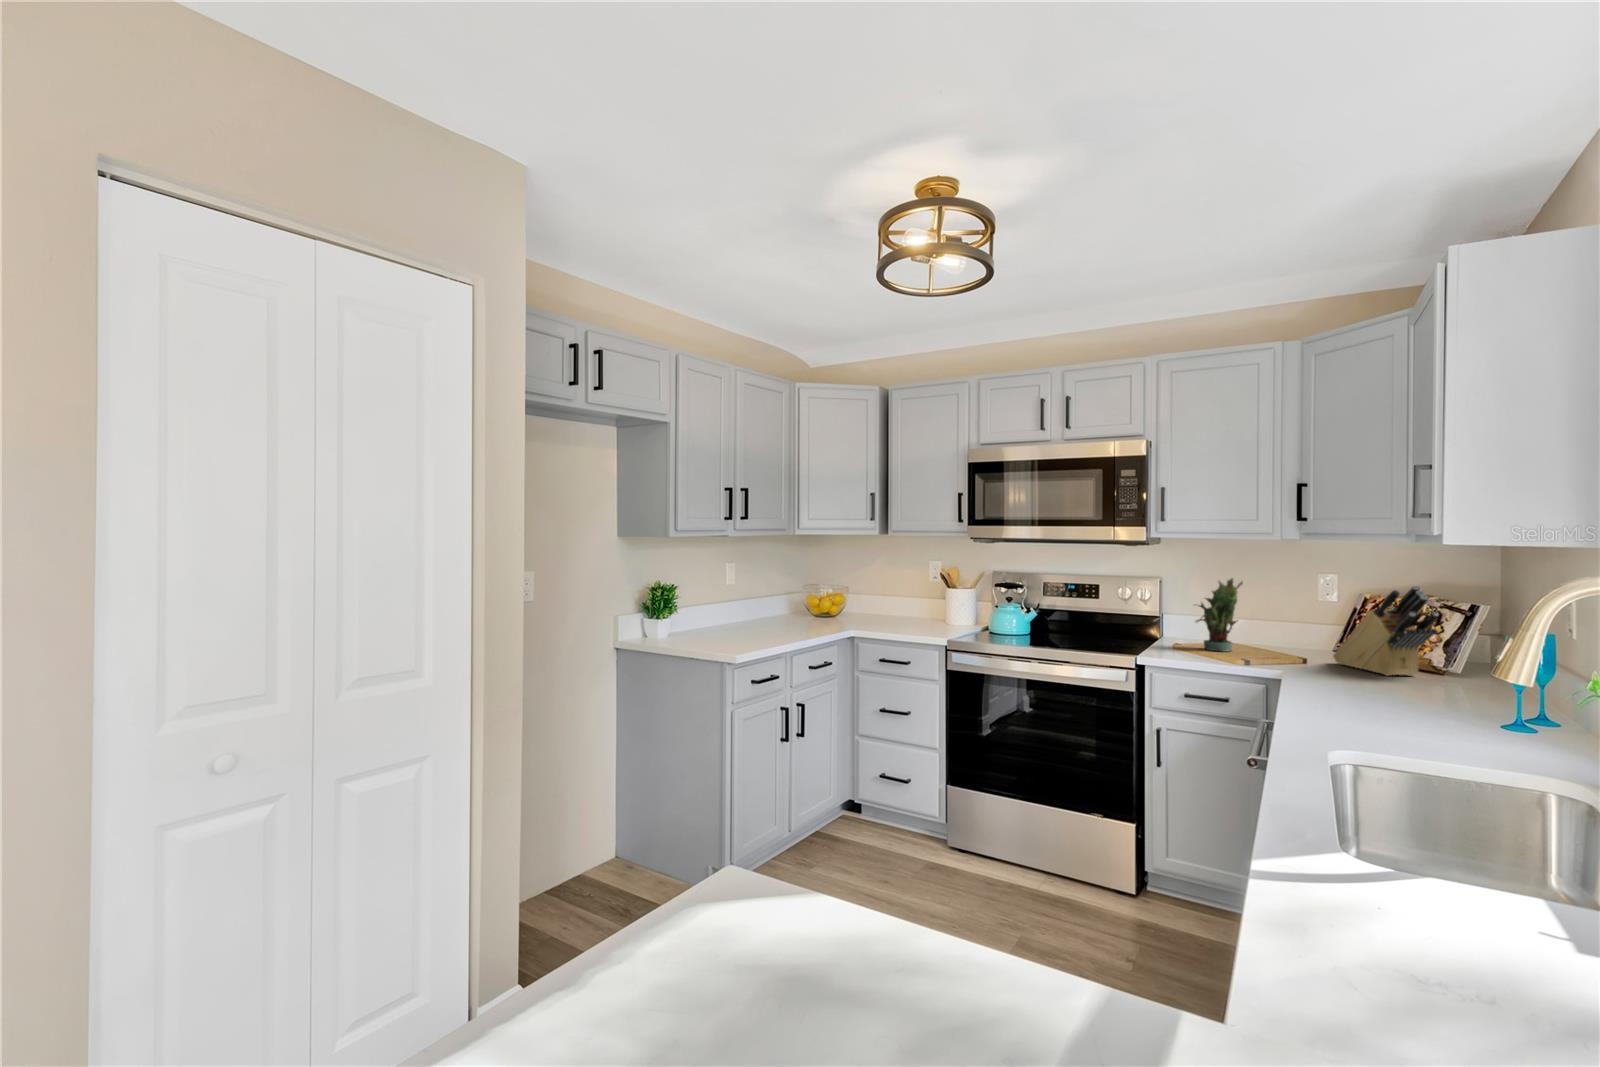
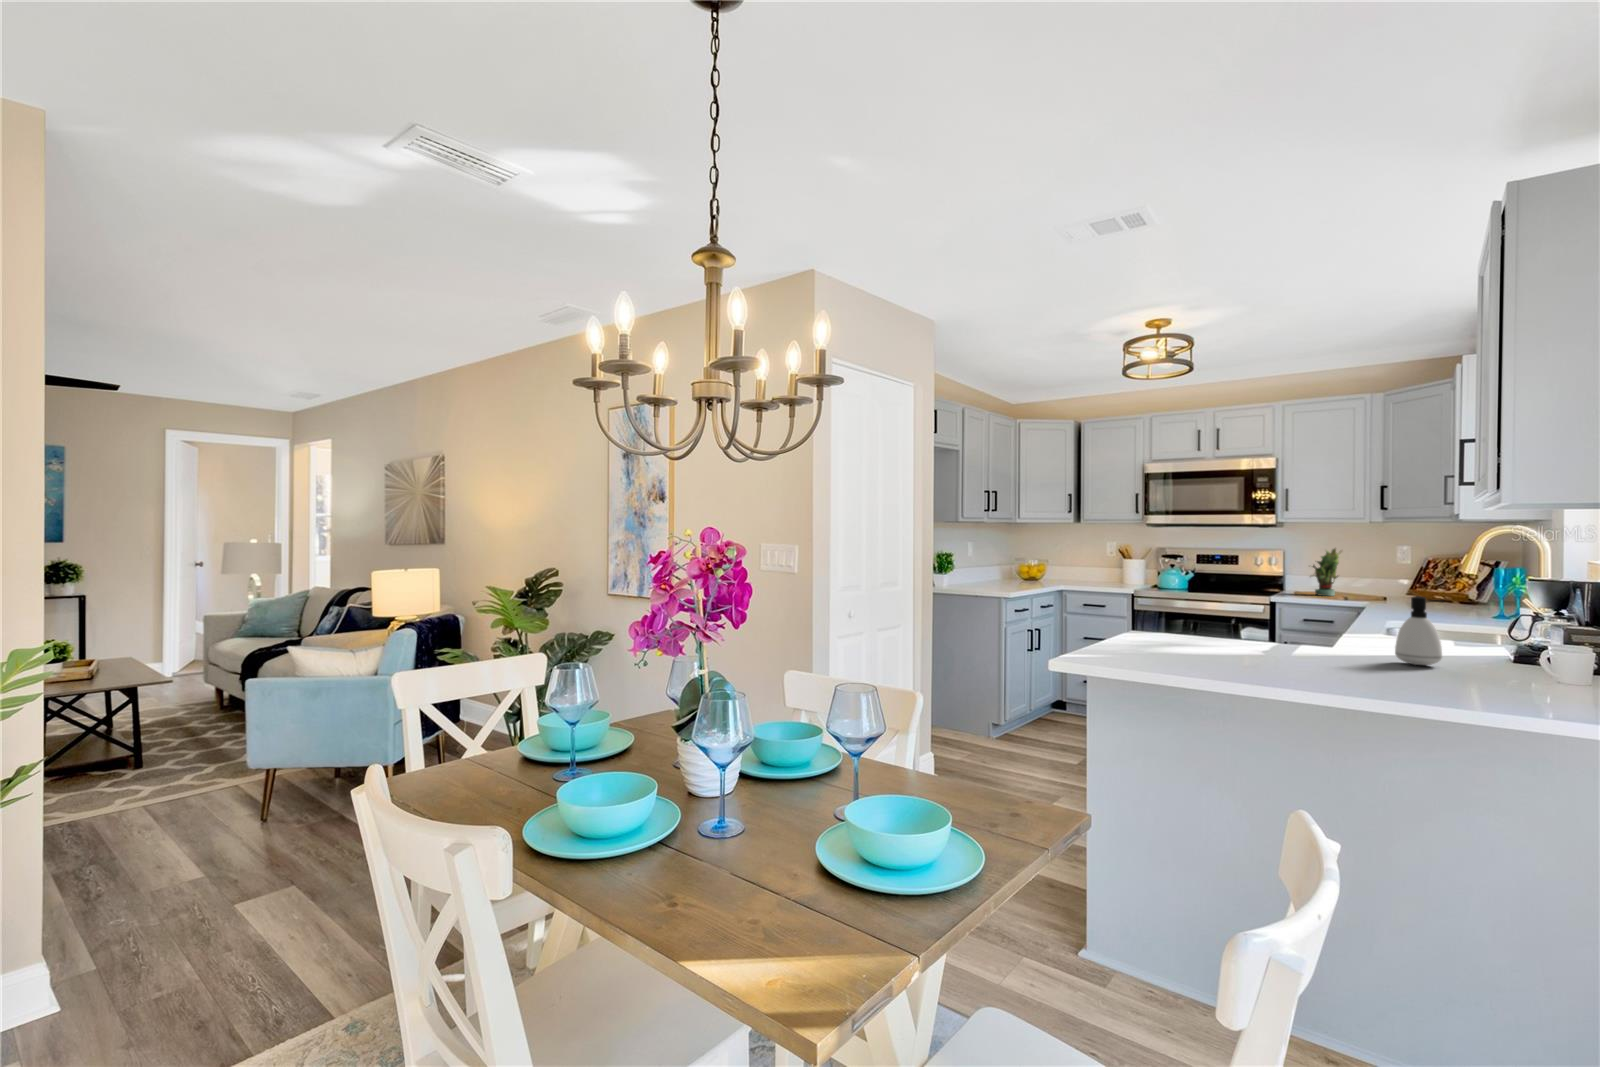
knife block: present [1333,585,1439,676] -> none [1405,549,1472,606]
soap dispenser: none [1346,762,1494,988] -> present [1395,596,1444,665]

